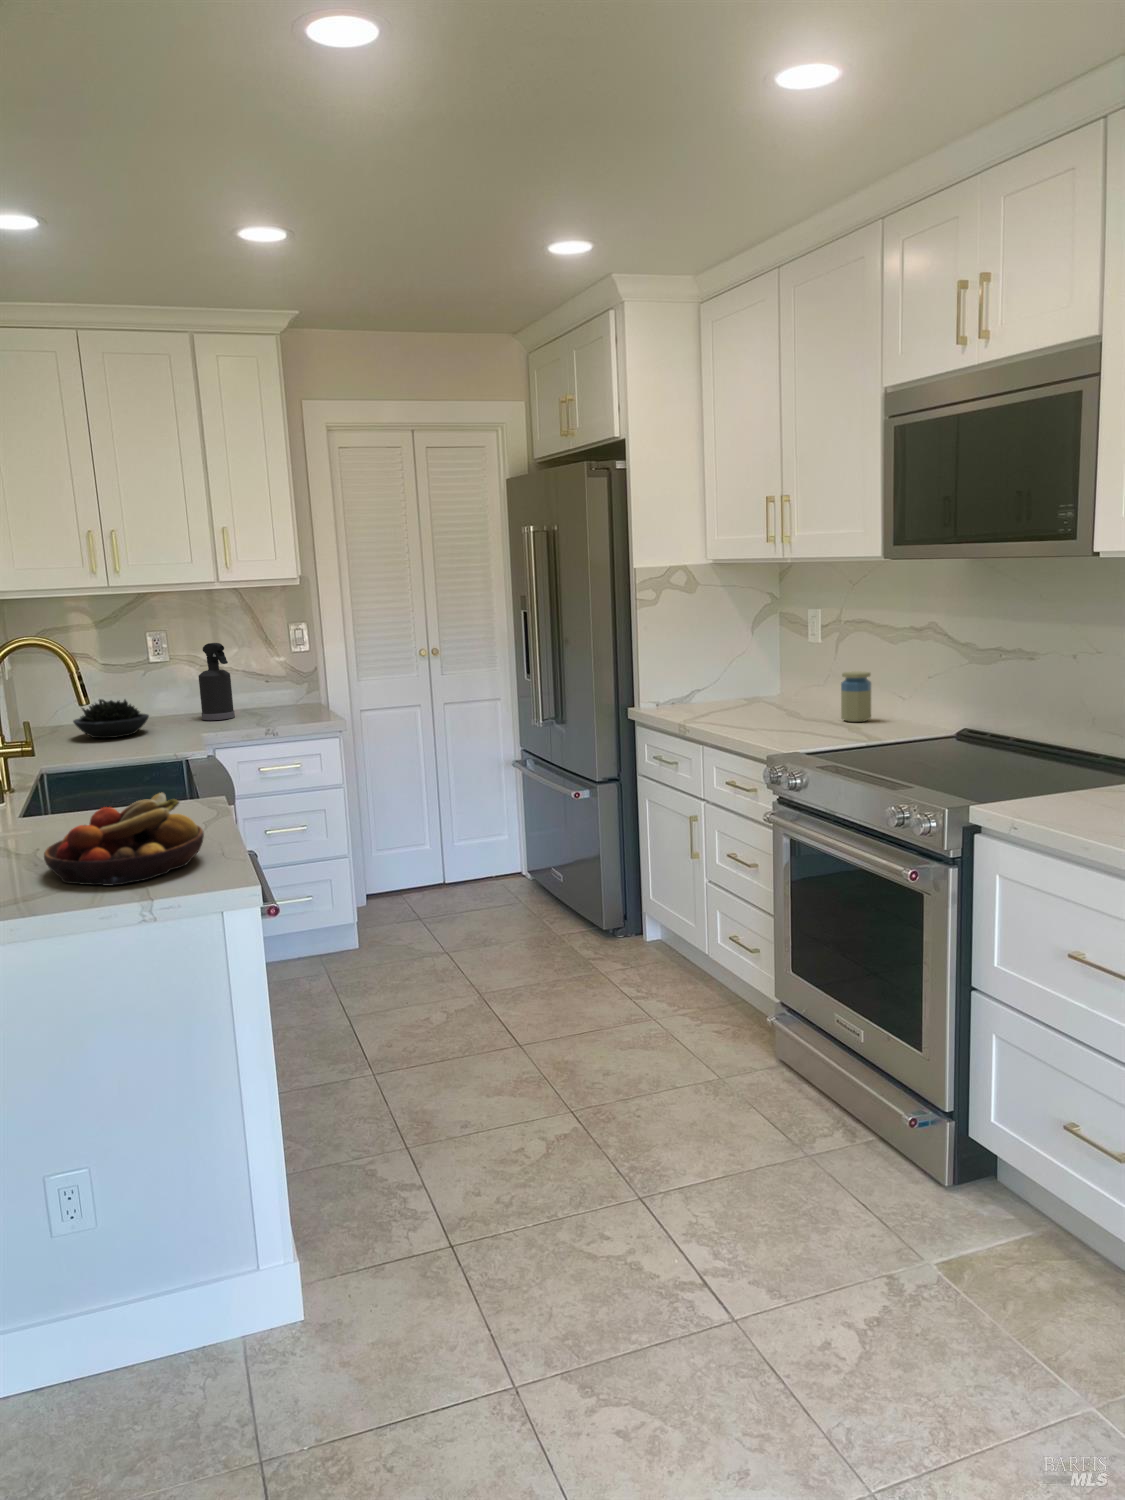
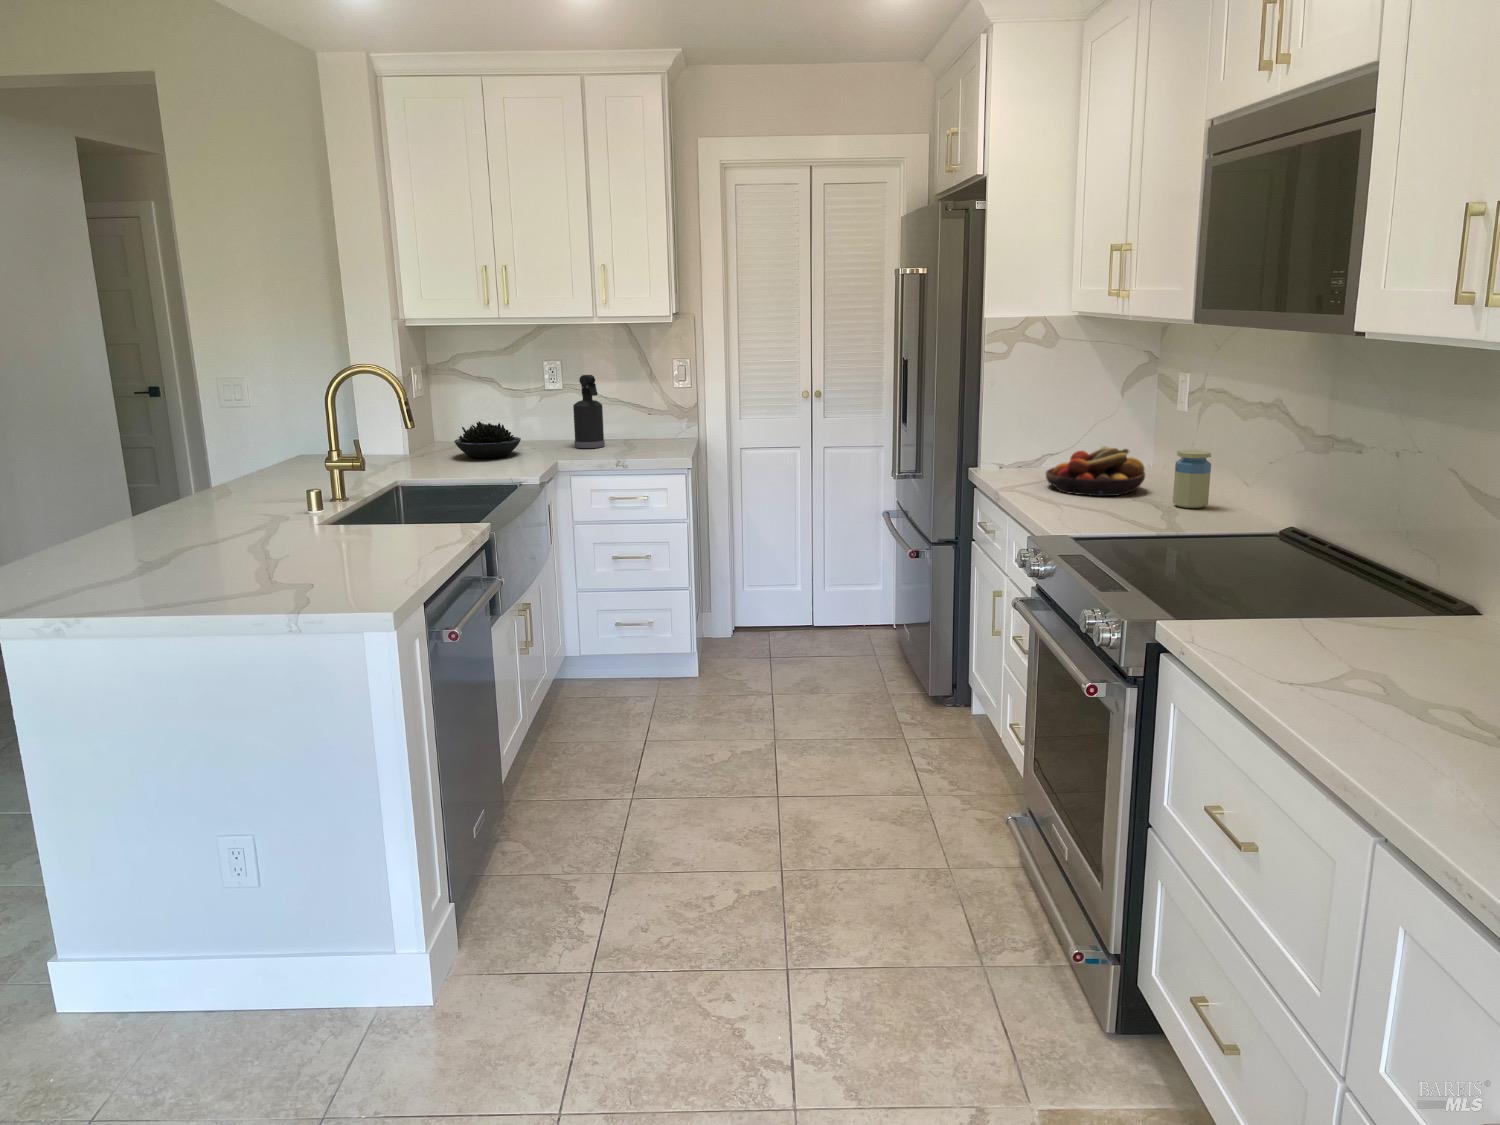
fruit bowl: present [44,793,204,886] -> present [1046,446,1145,496]

